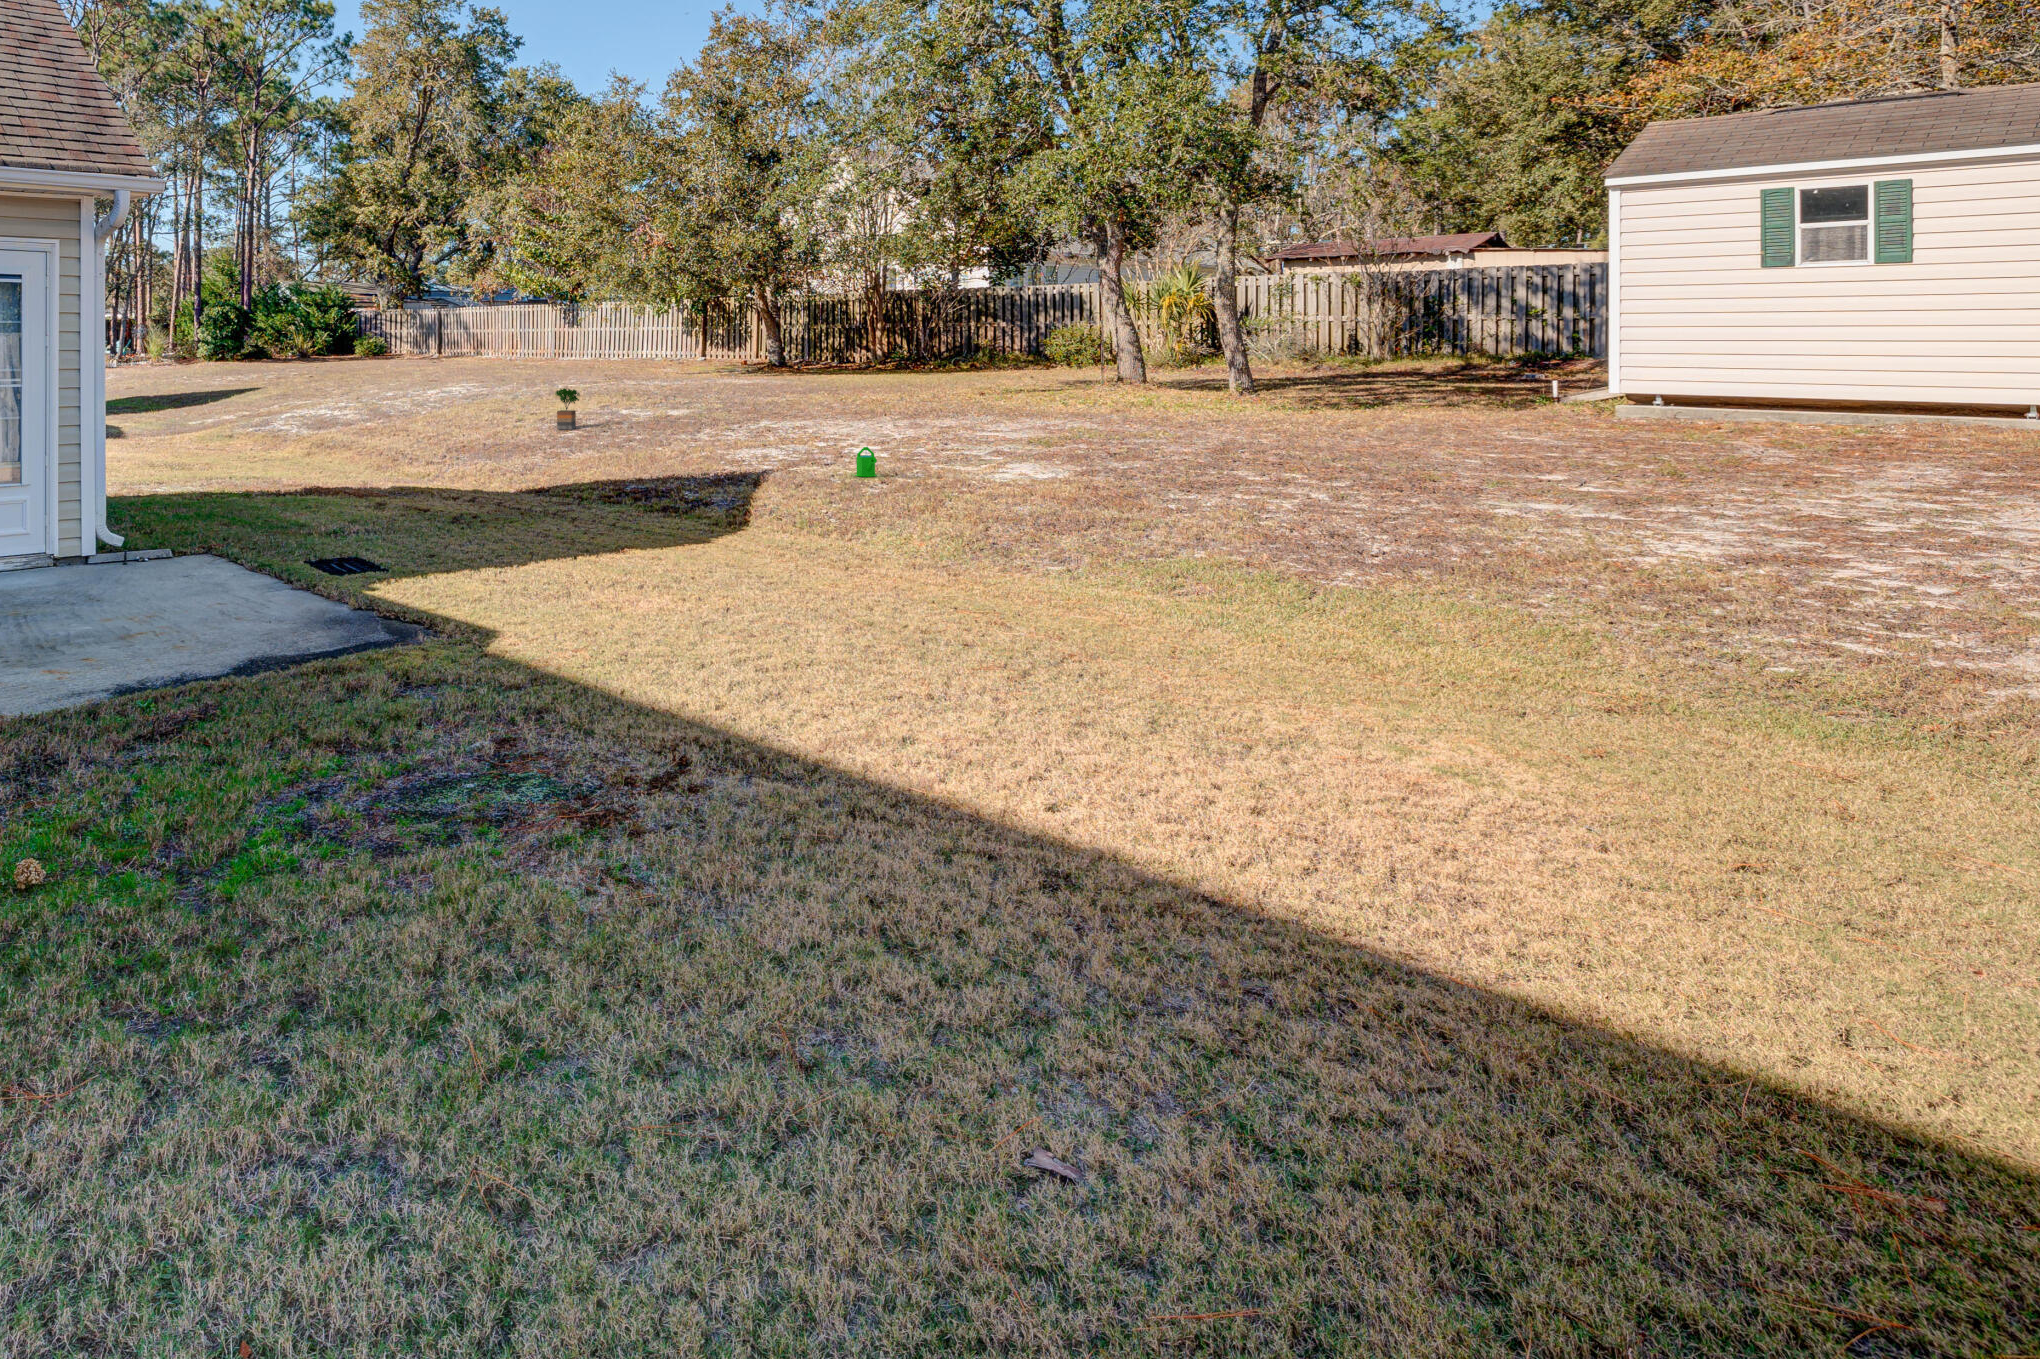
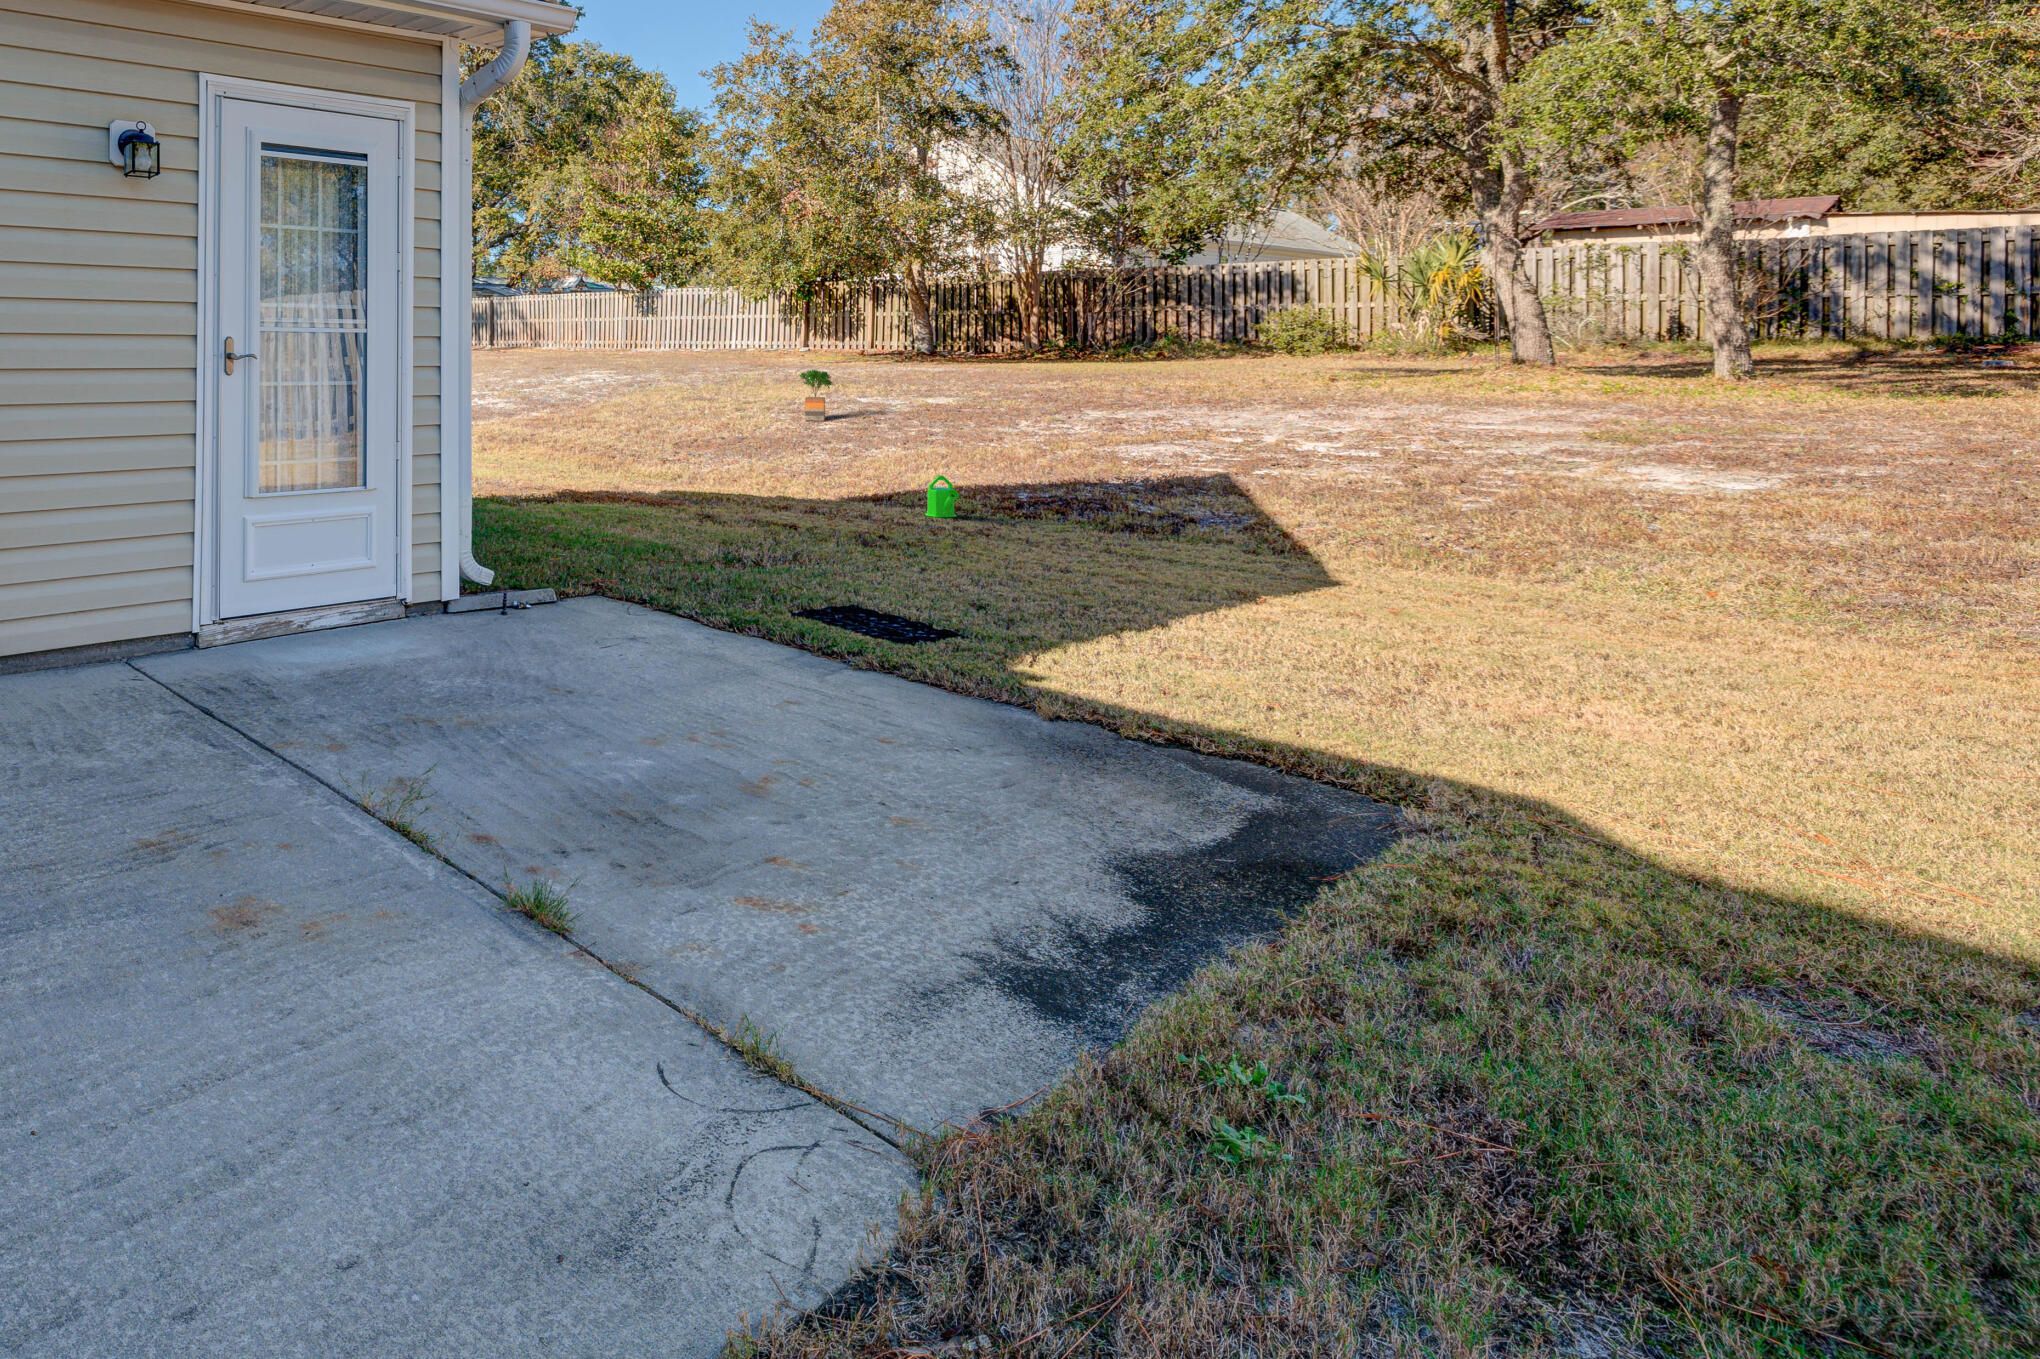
watering can: present [855,447,877,477] -> present [925,475,959,517]

